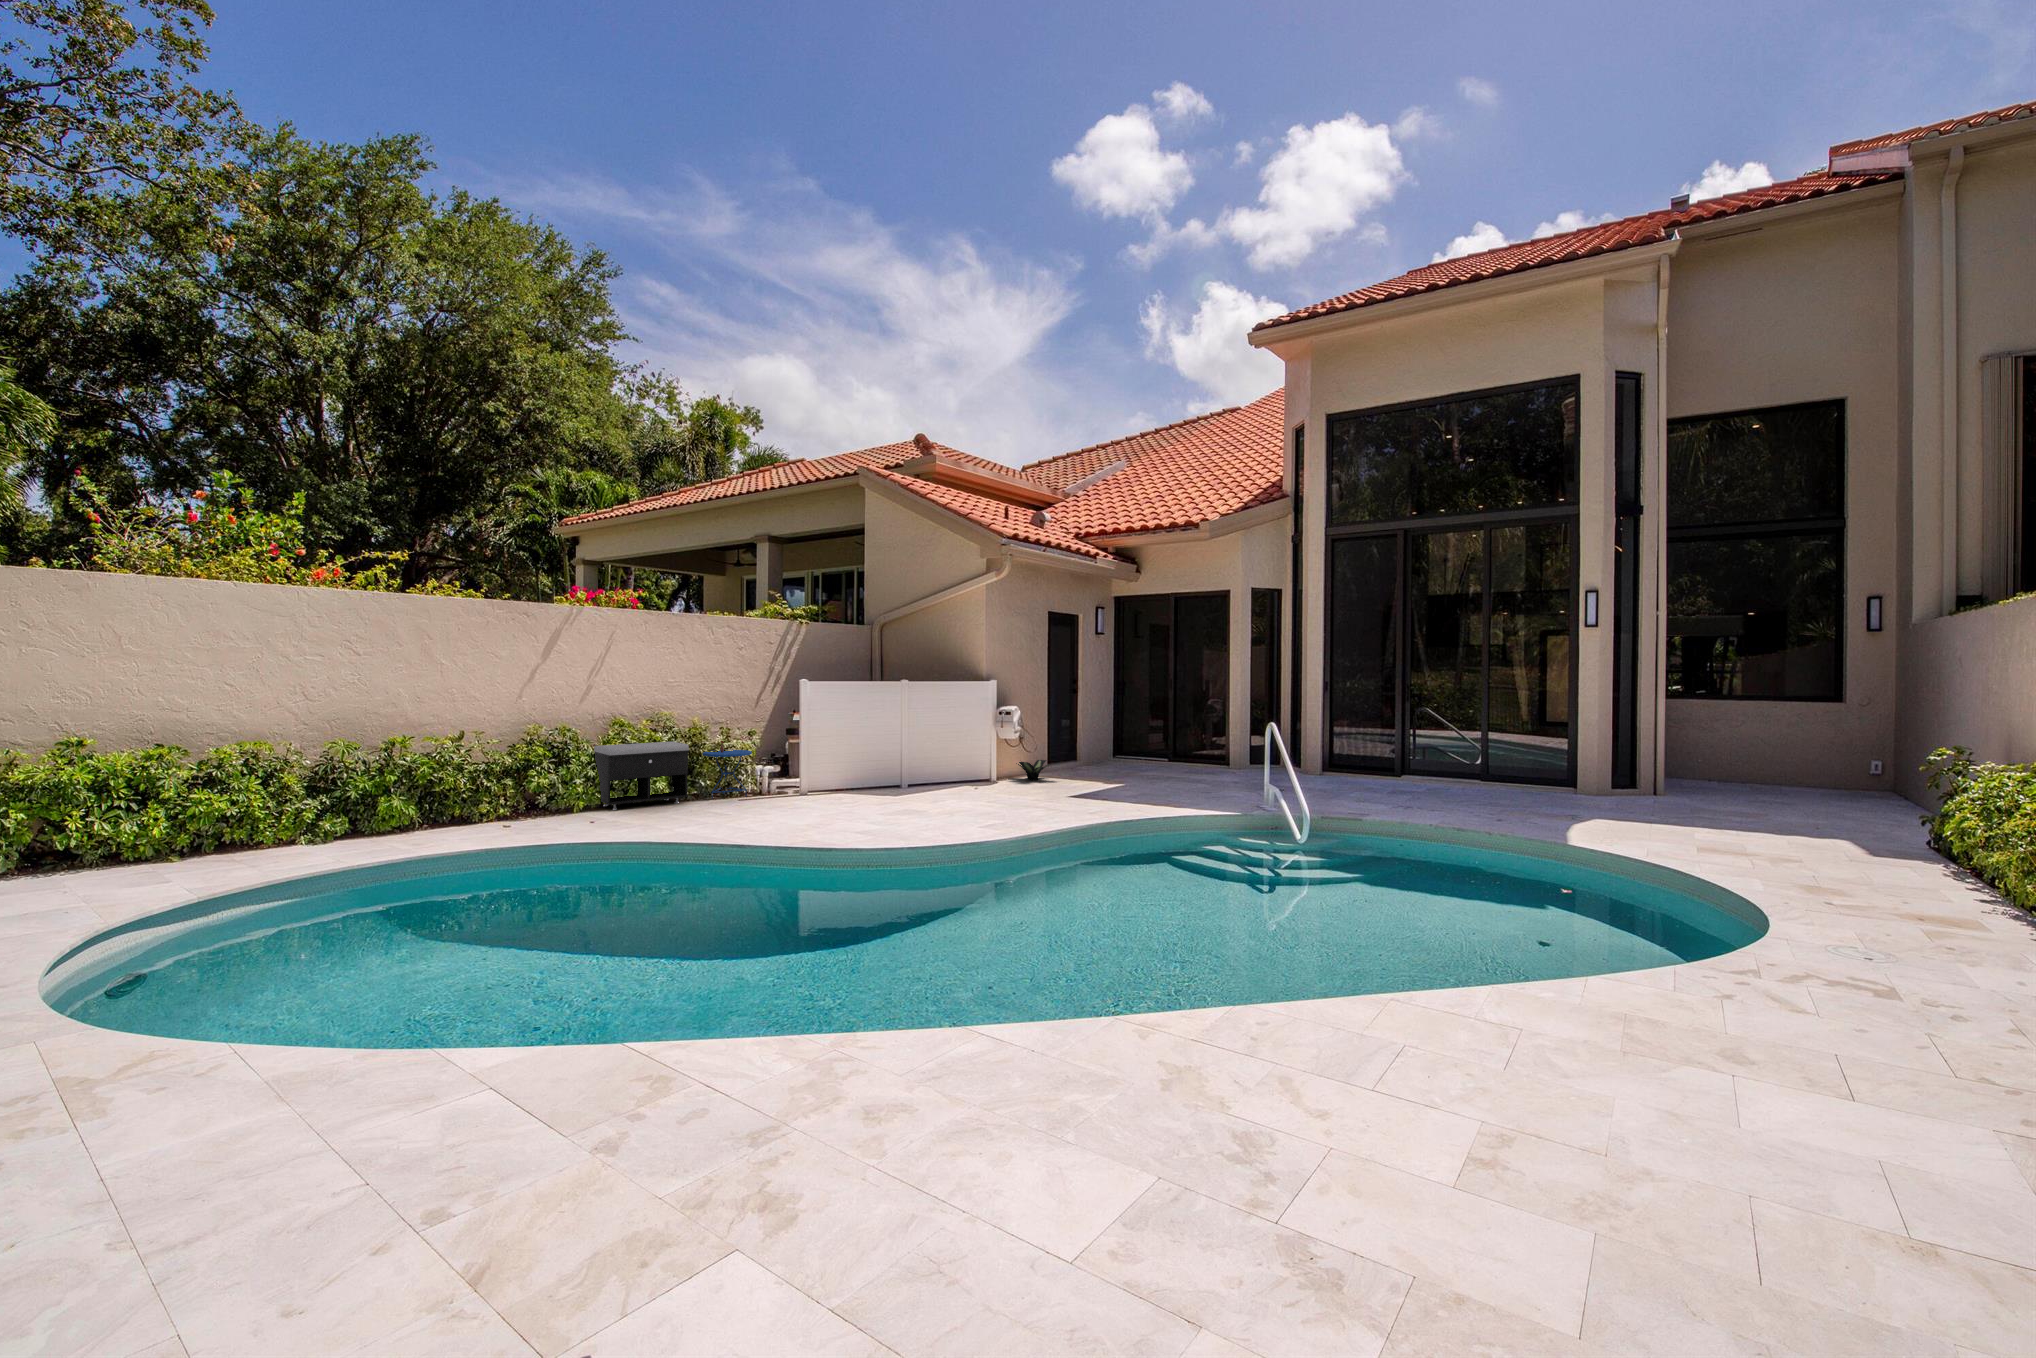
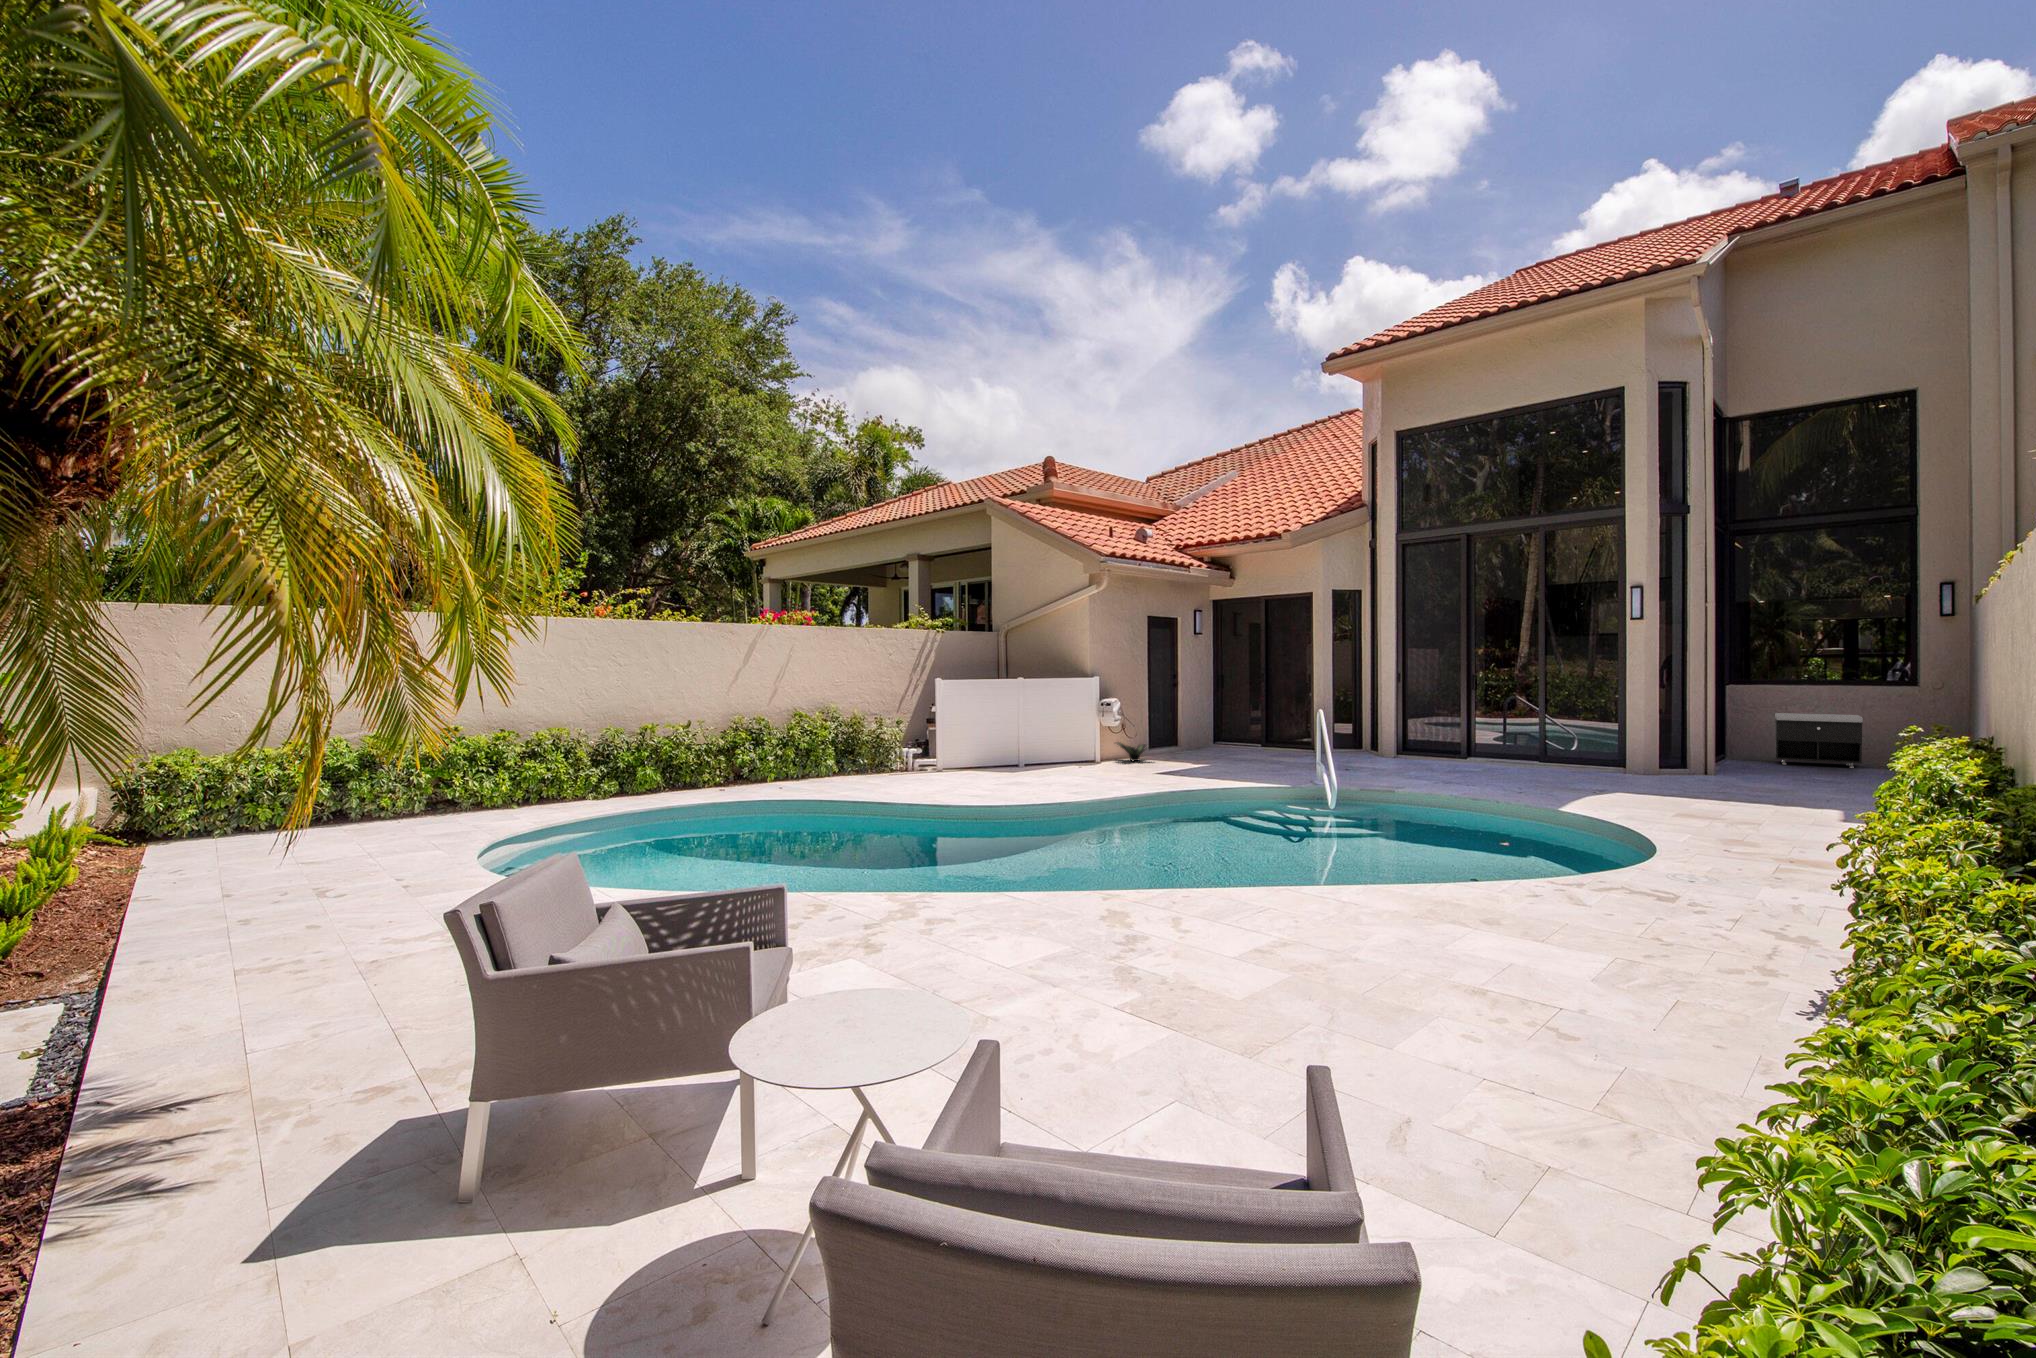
storage bench: present [594,741,689,810] -> present [1775,713,1863,768]
side table: present [703,741,752,799] -> none [861,728,899,774]

